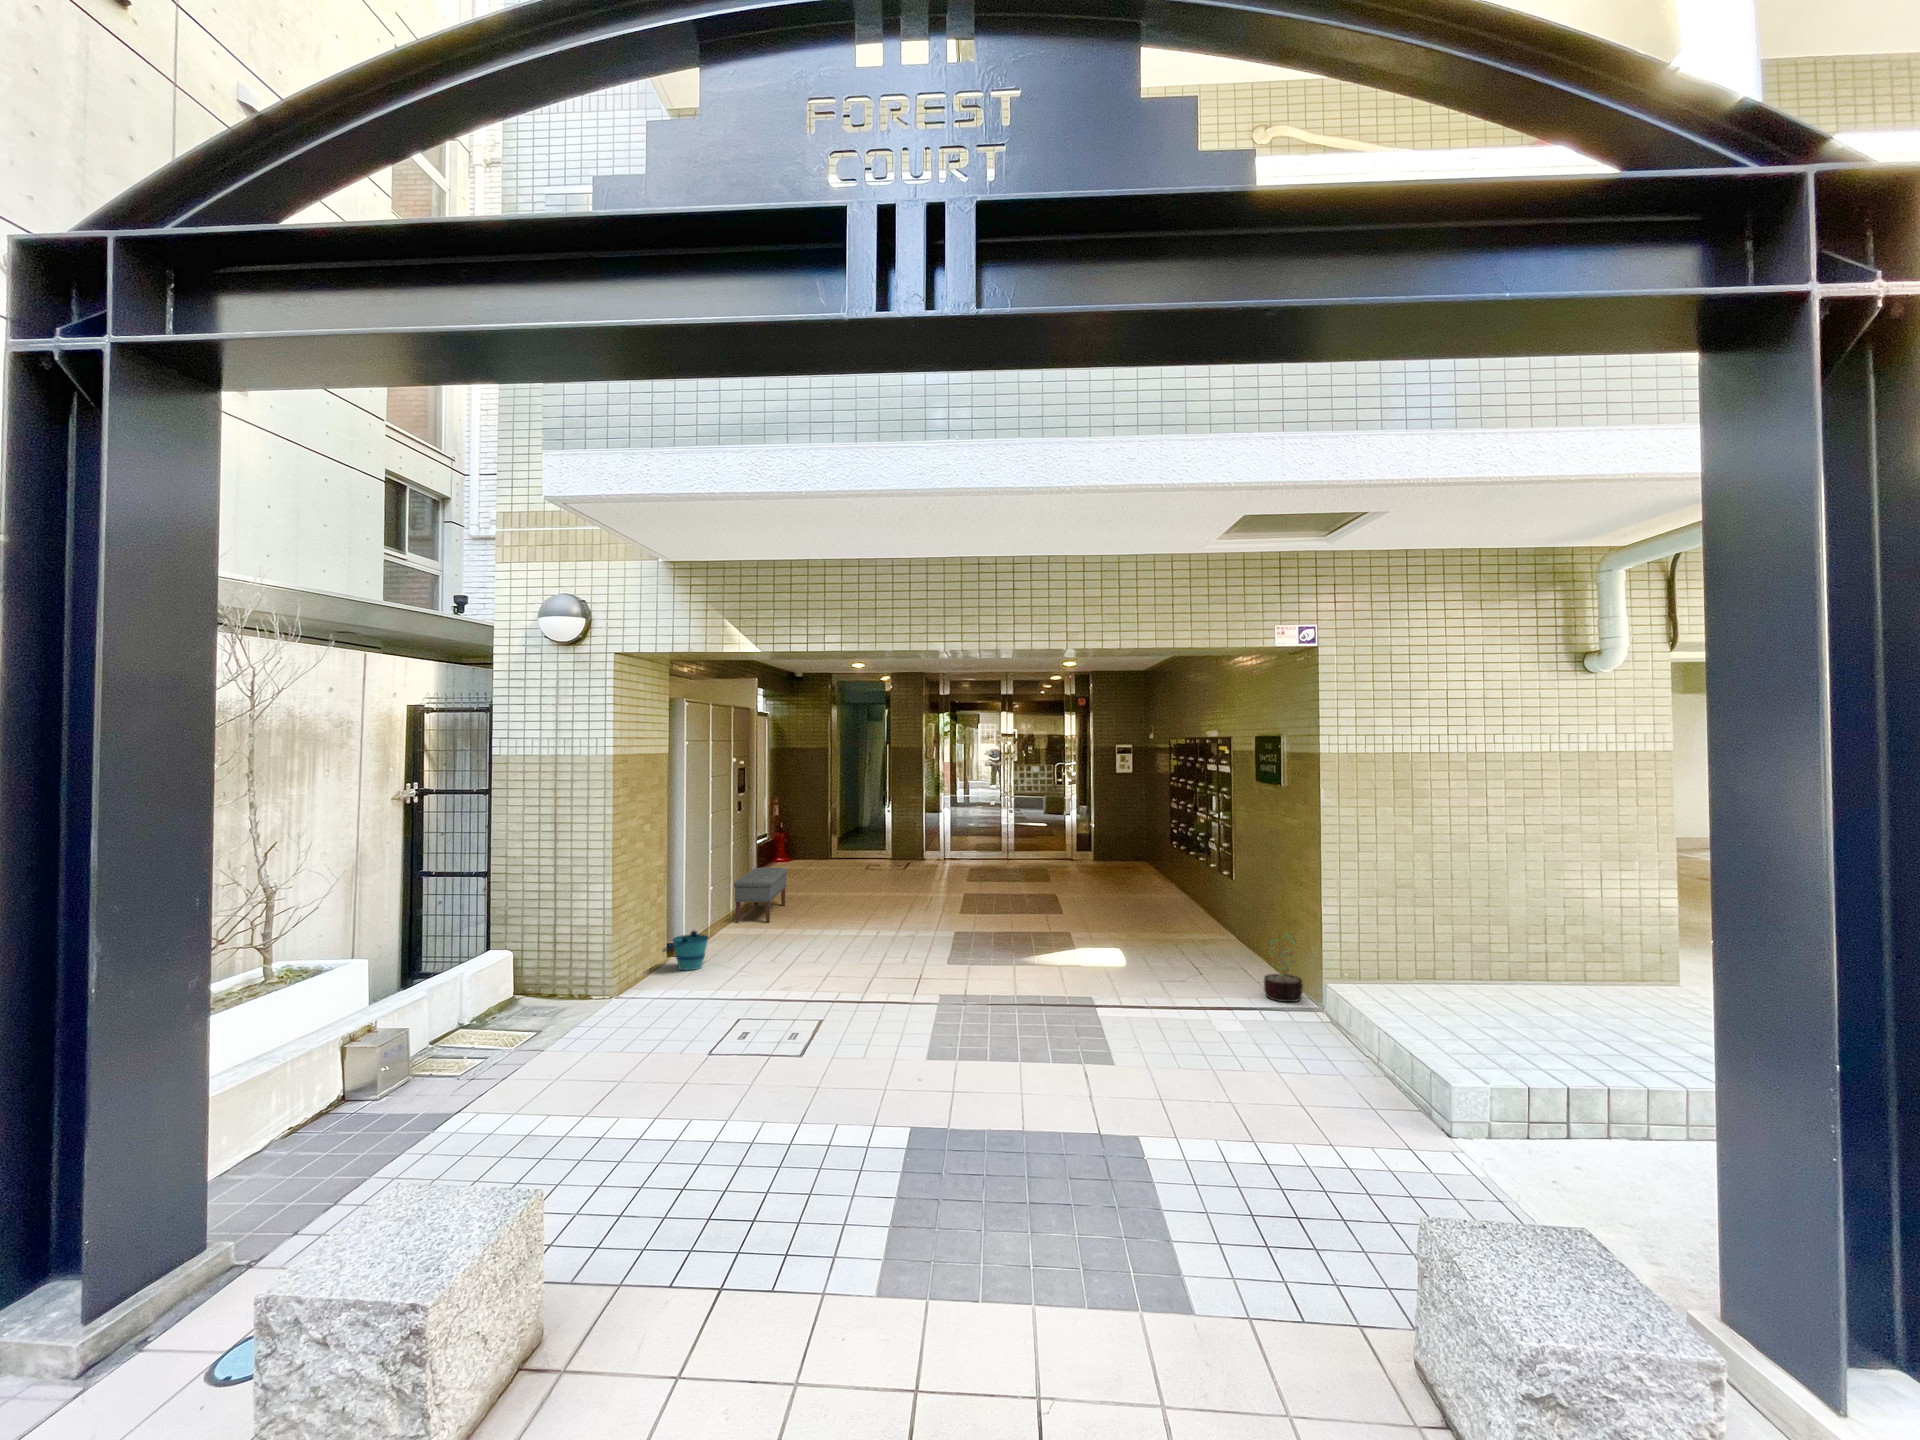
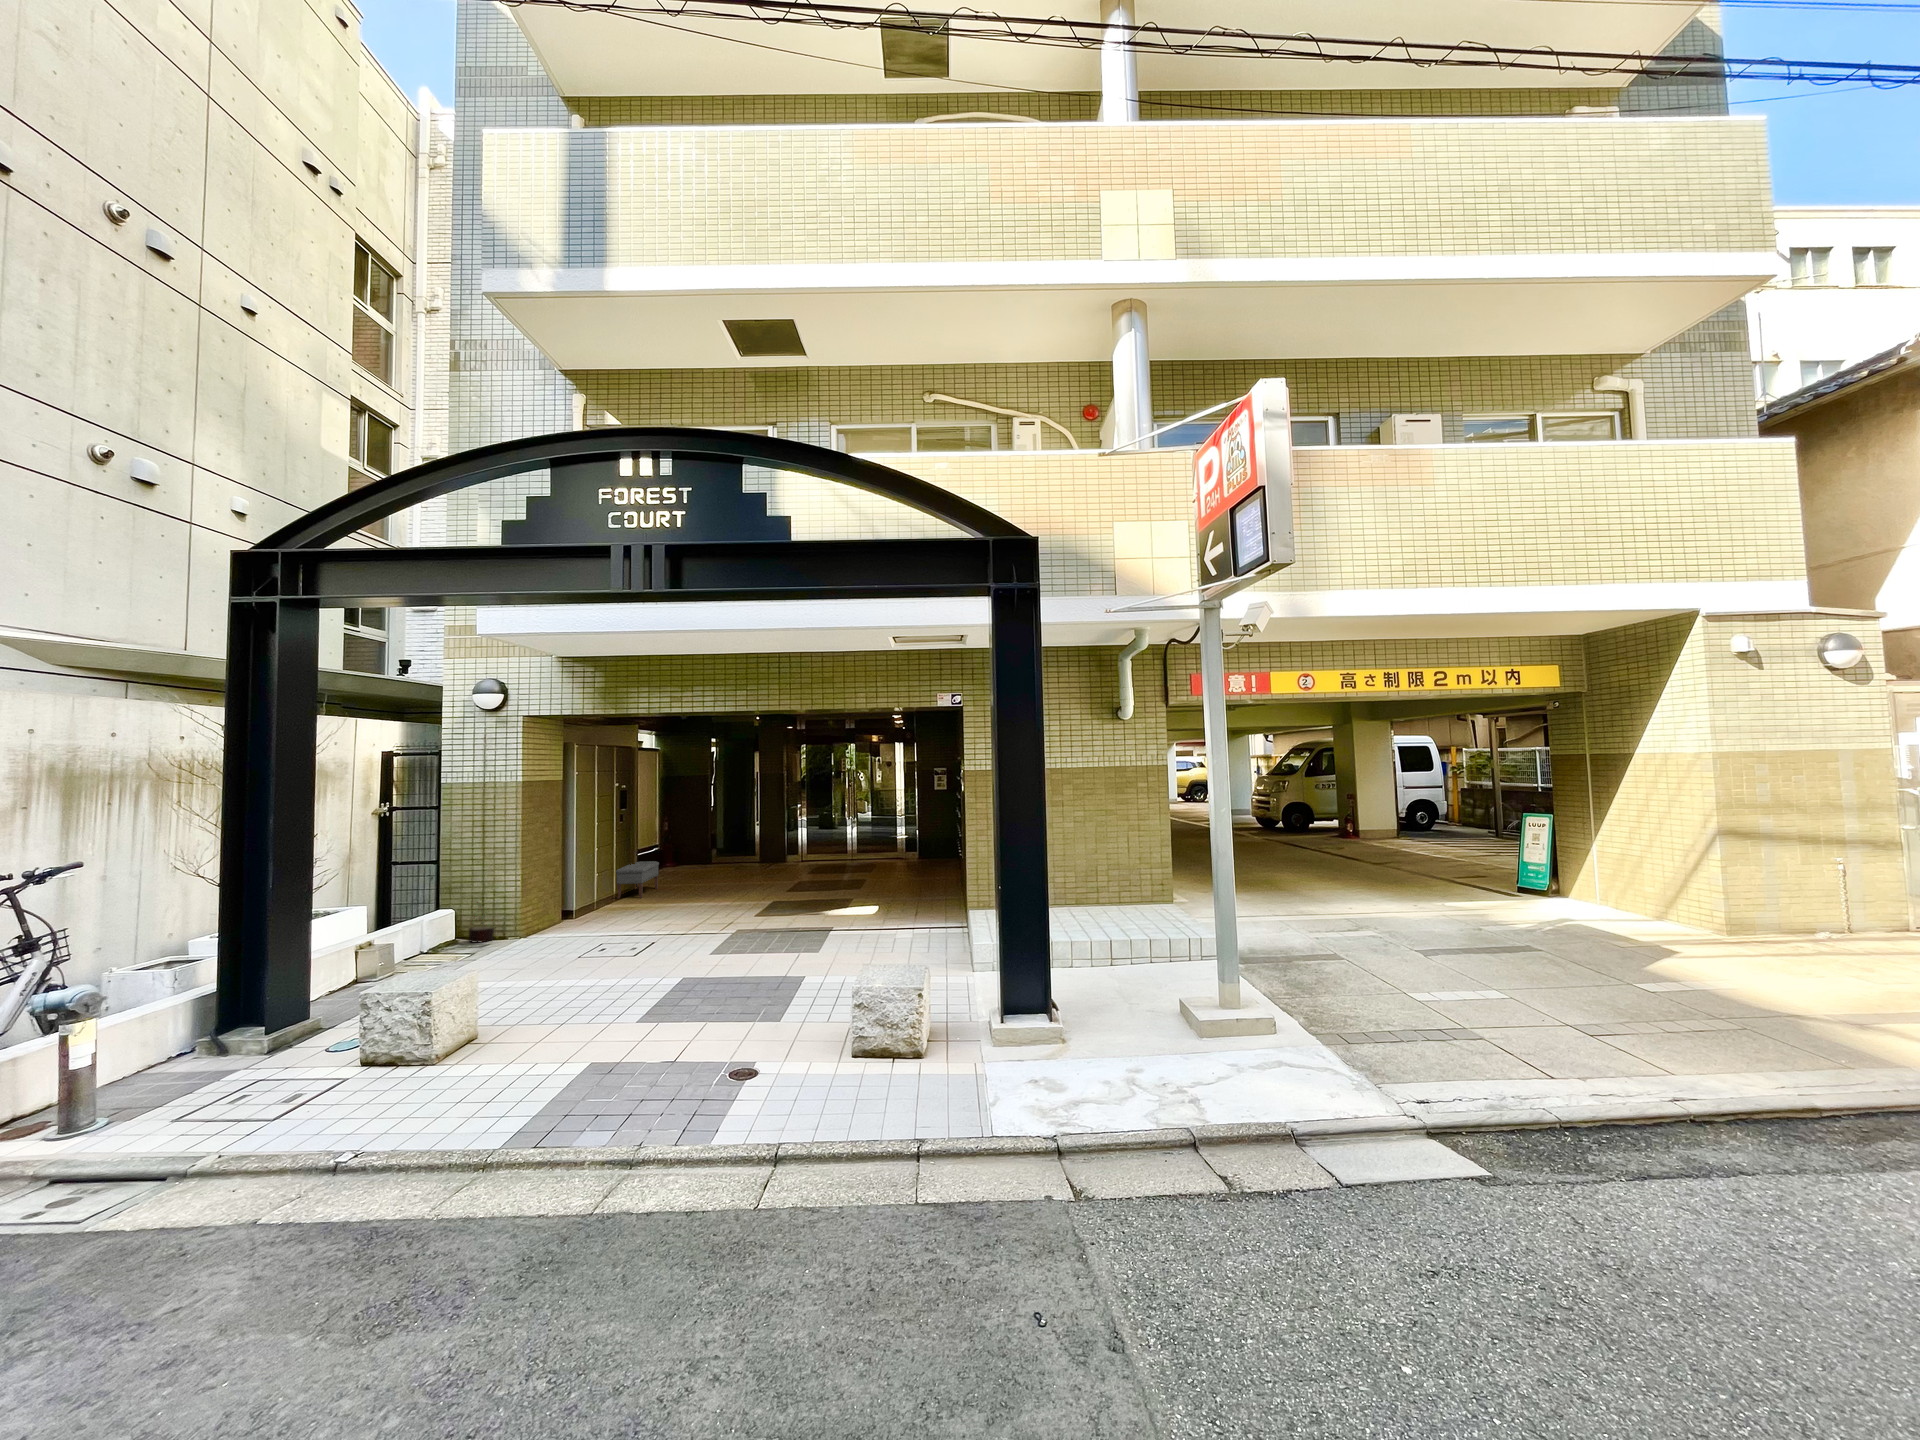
bucket: present [663,931,709,970] -> none [558,897,591,923]
decorative plant: present [1264,934,1303,1002] -> present [469,902,496,943]

